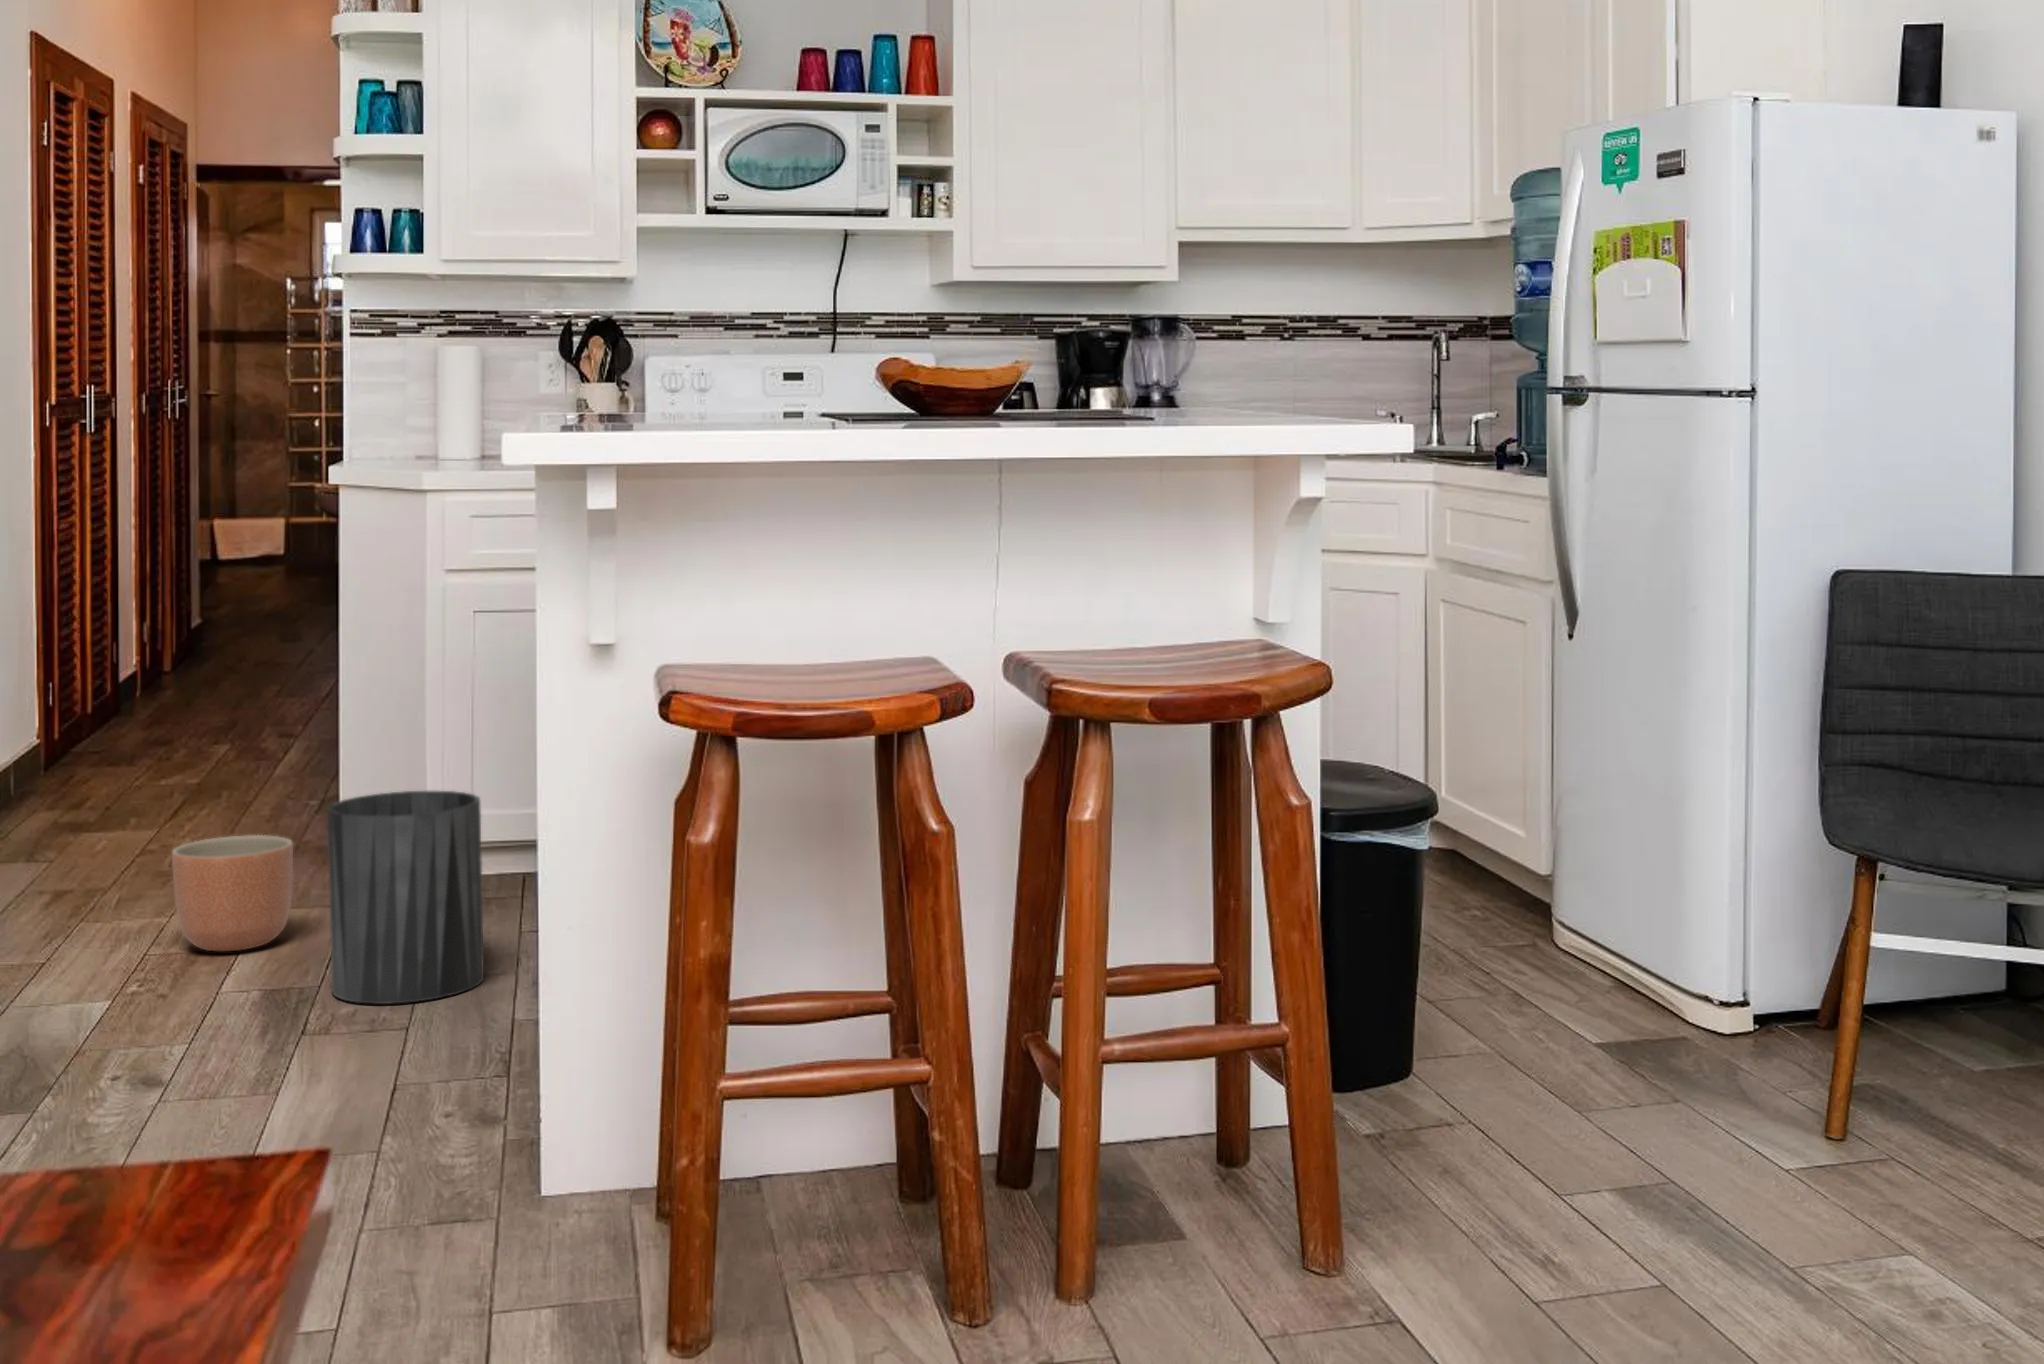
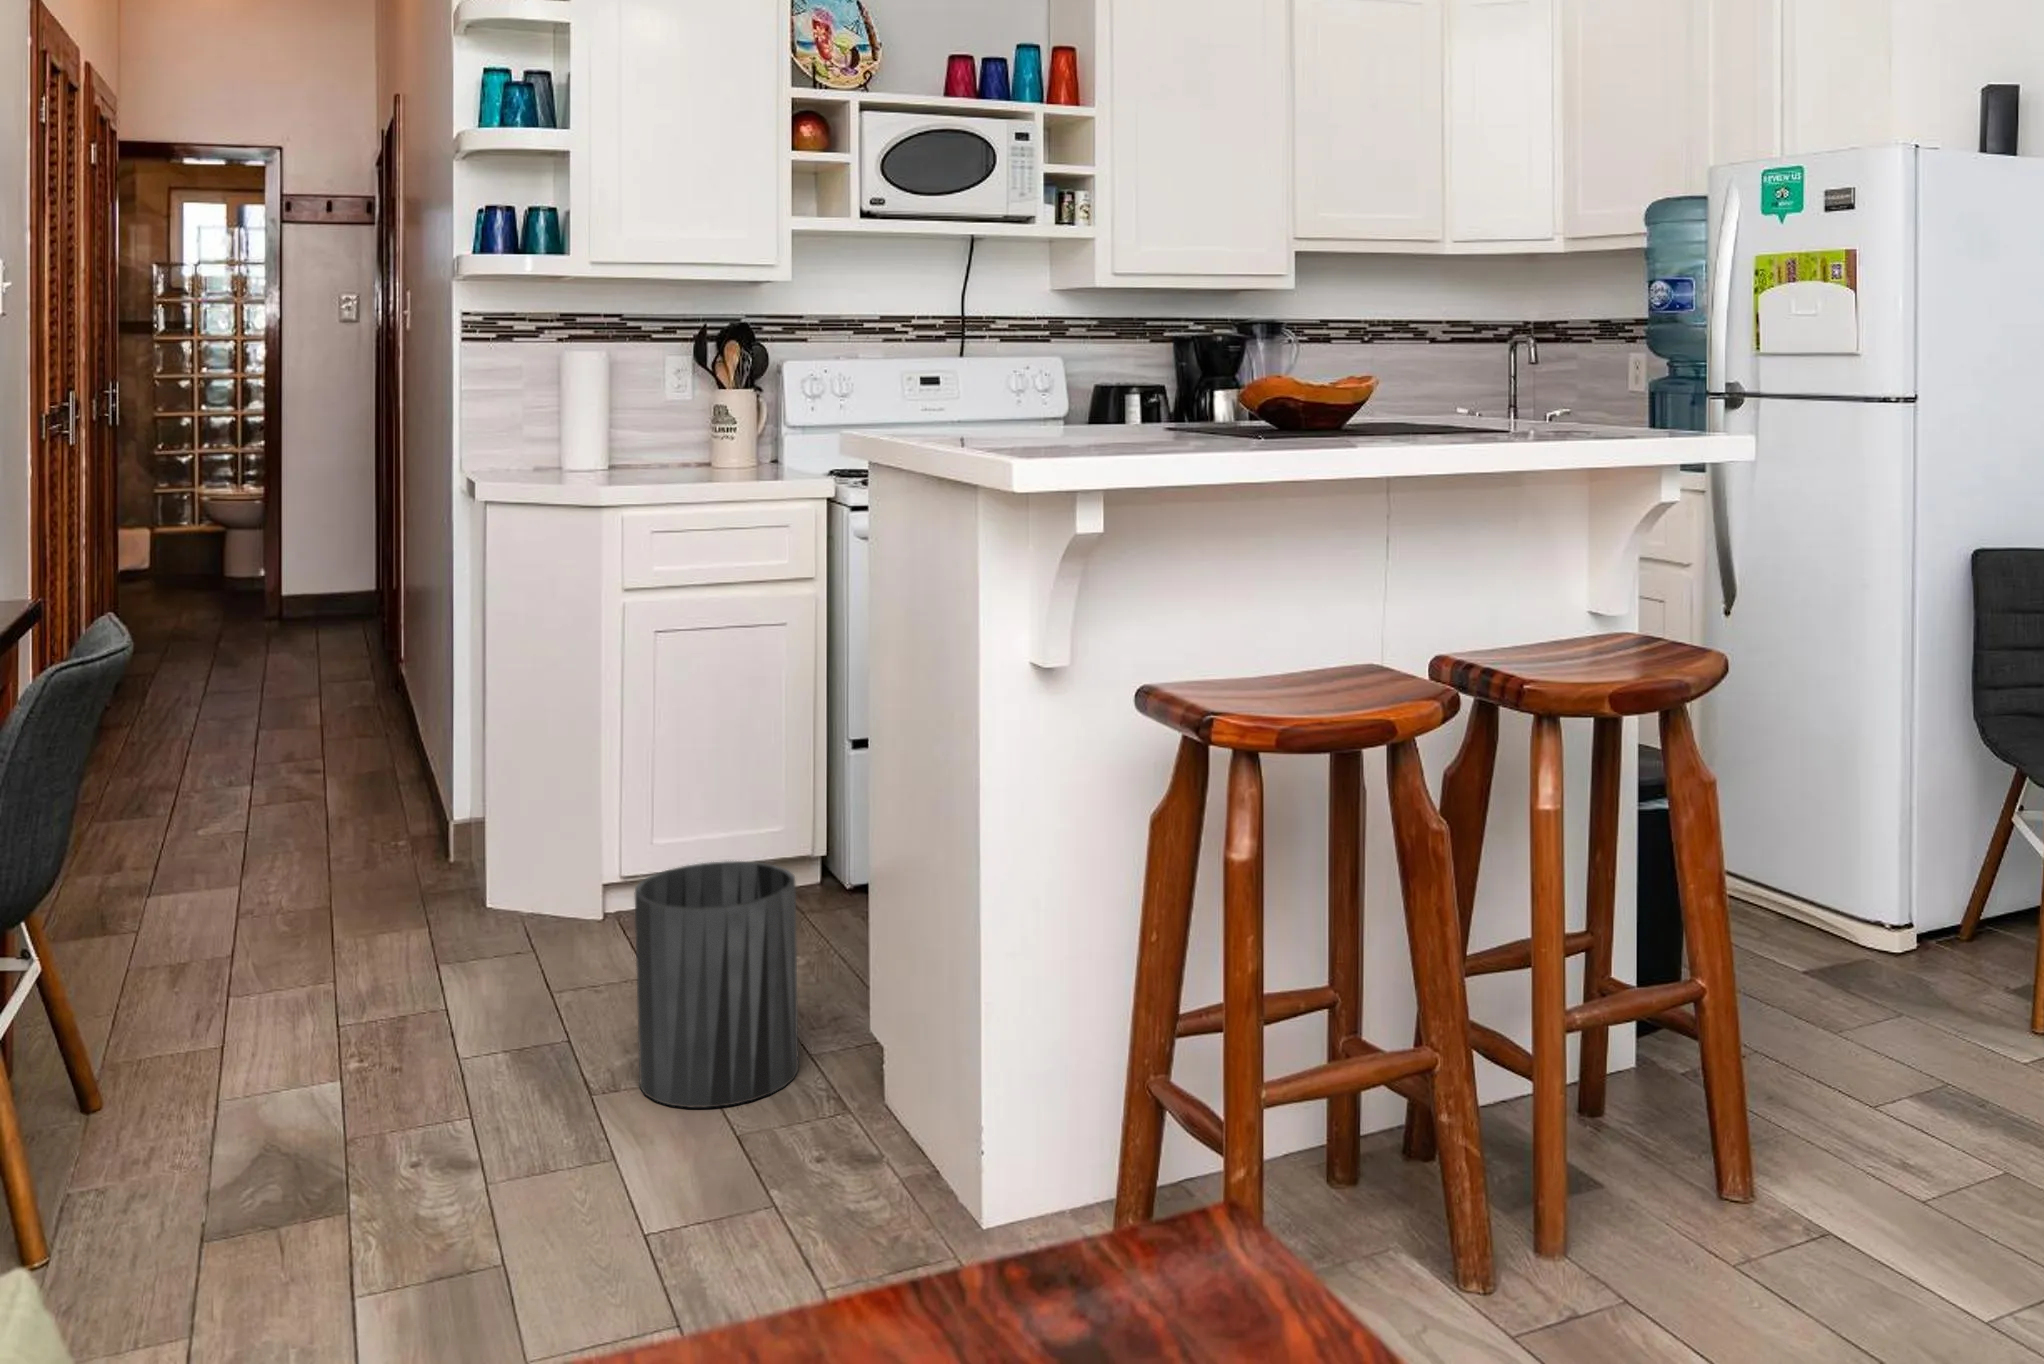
planter: present [172,835,293,952] -> none [410,903,540,1039]

